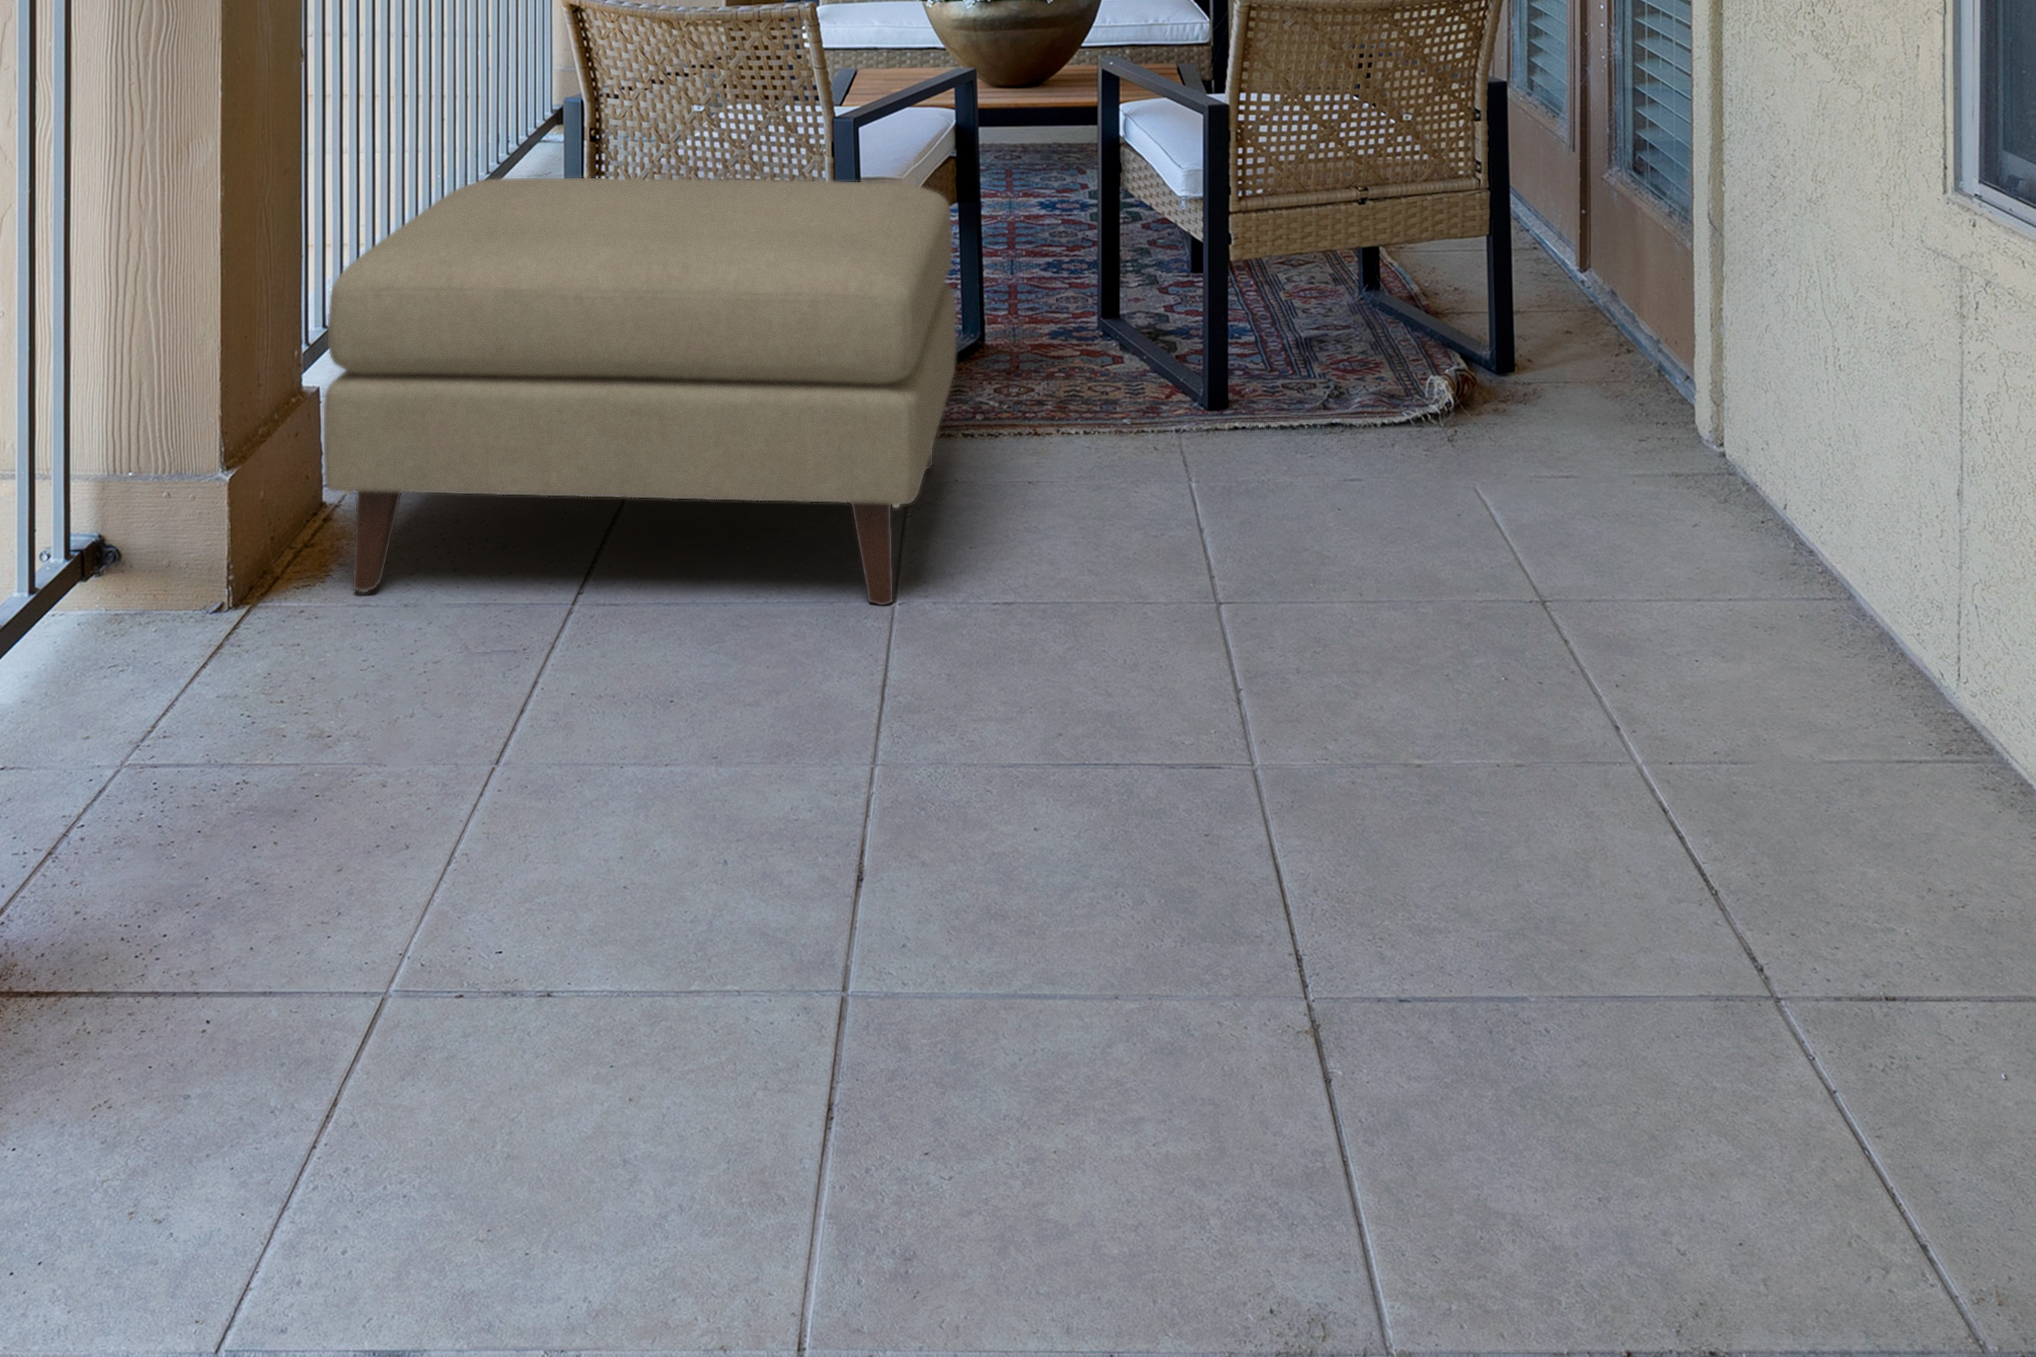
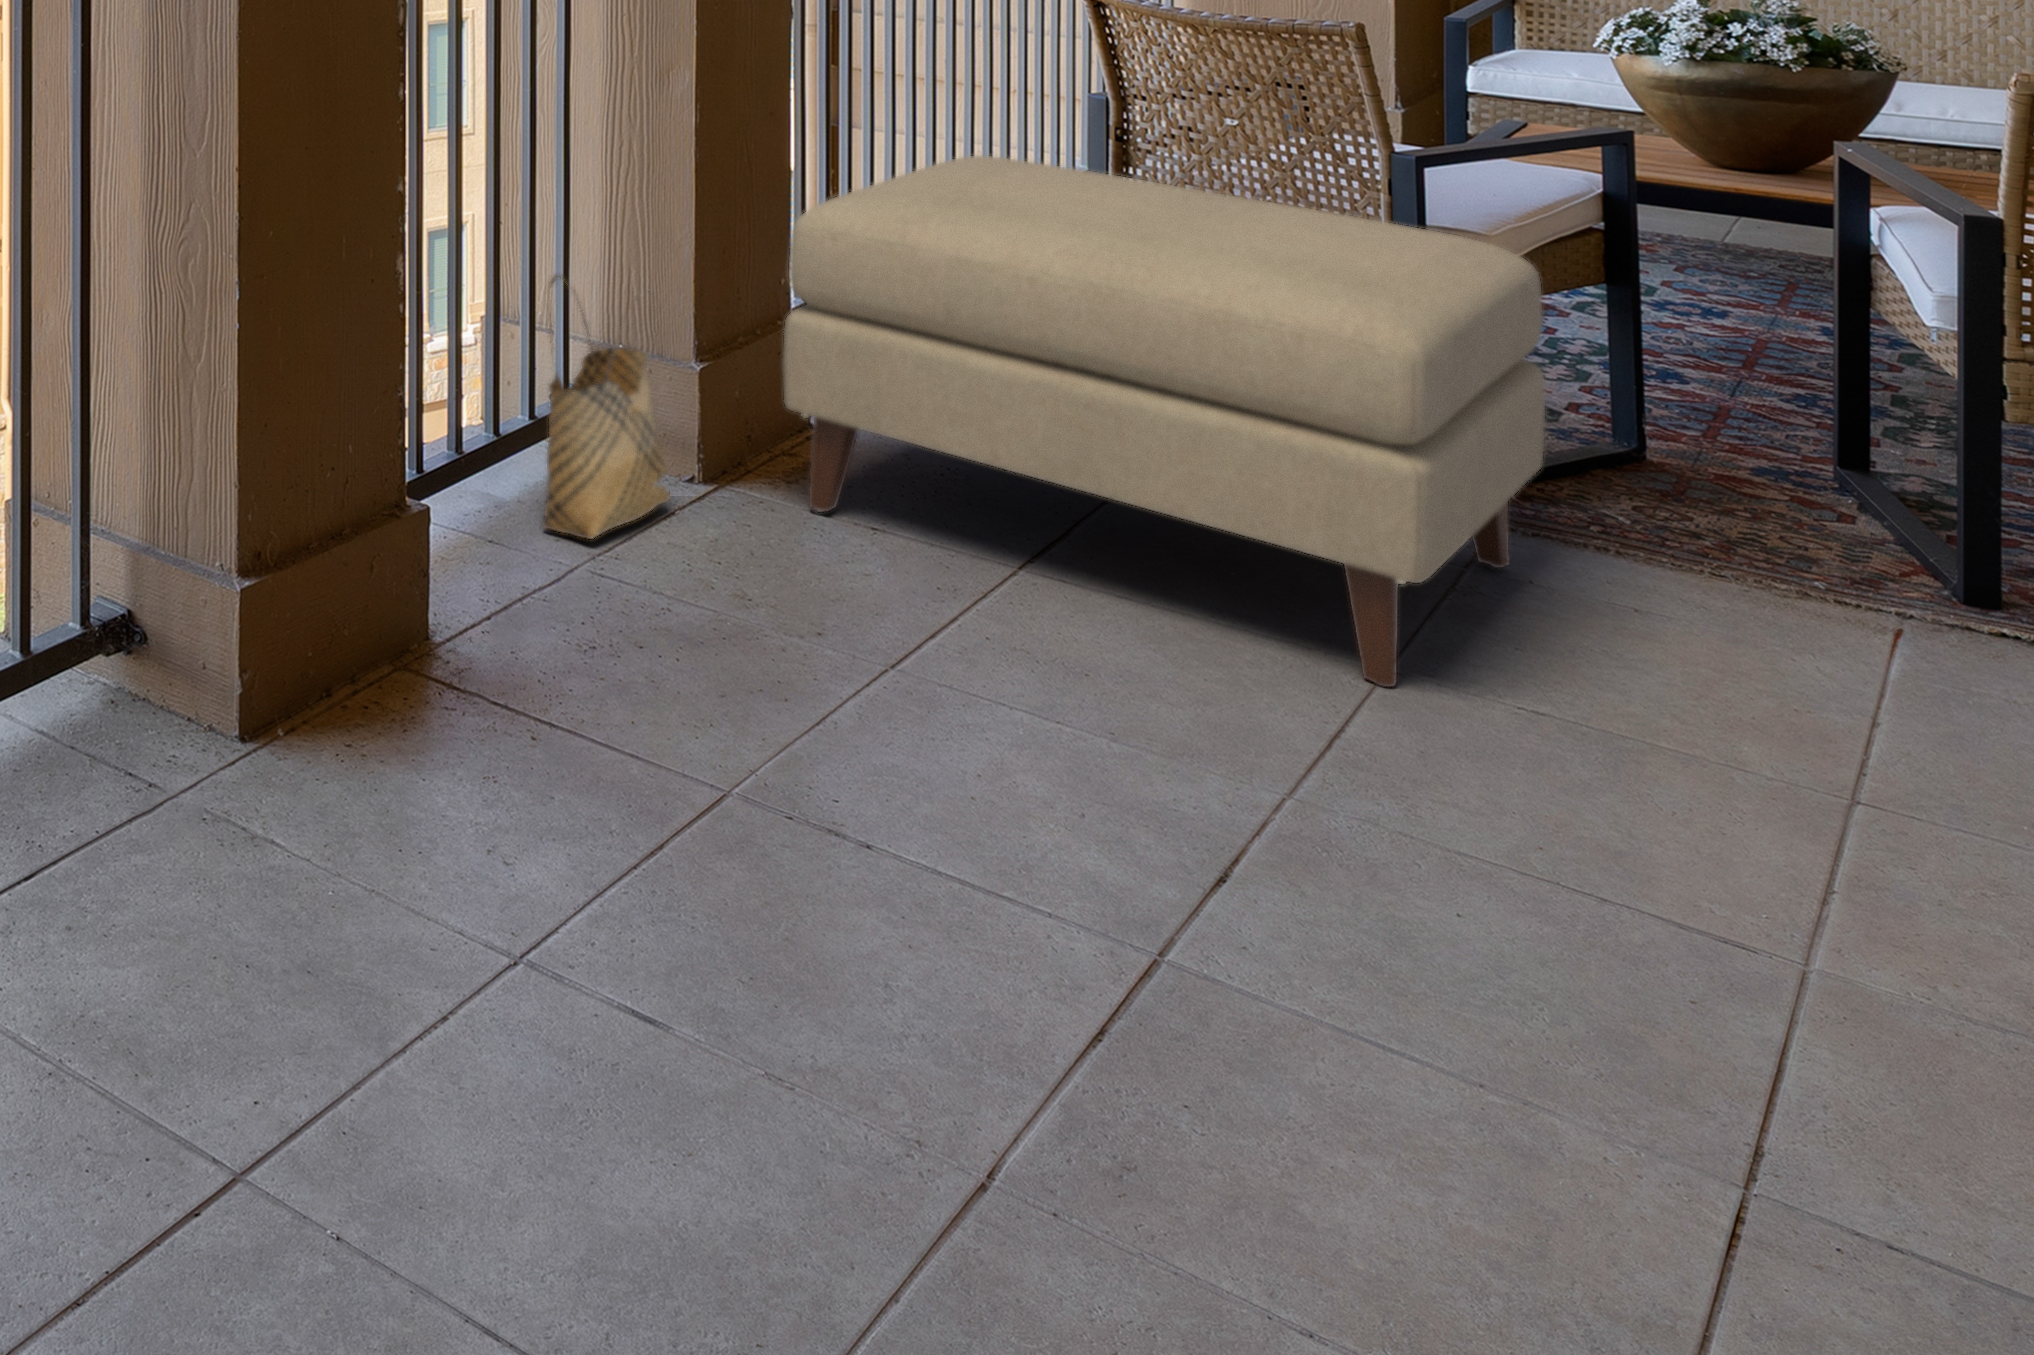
woven basket: none [67,395,210,705] -> present [543,276,670,539]

